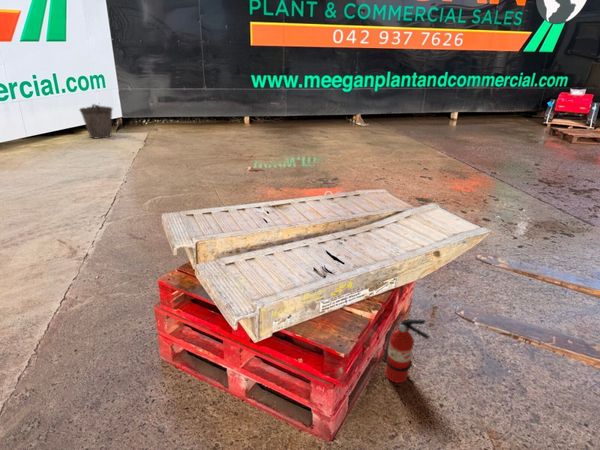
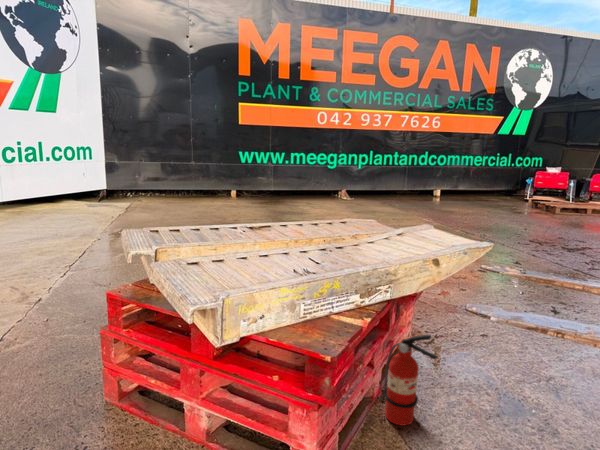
trash can: present [80,105,112,138] -> none [64,174,98,206]

